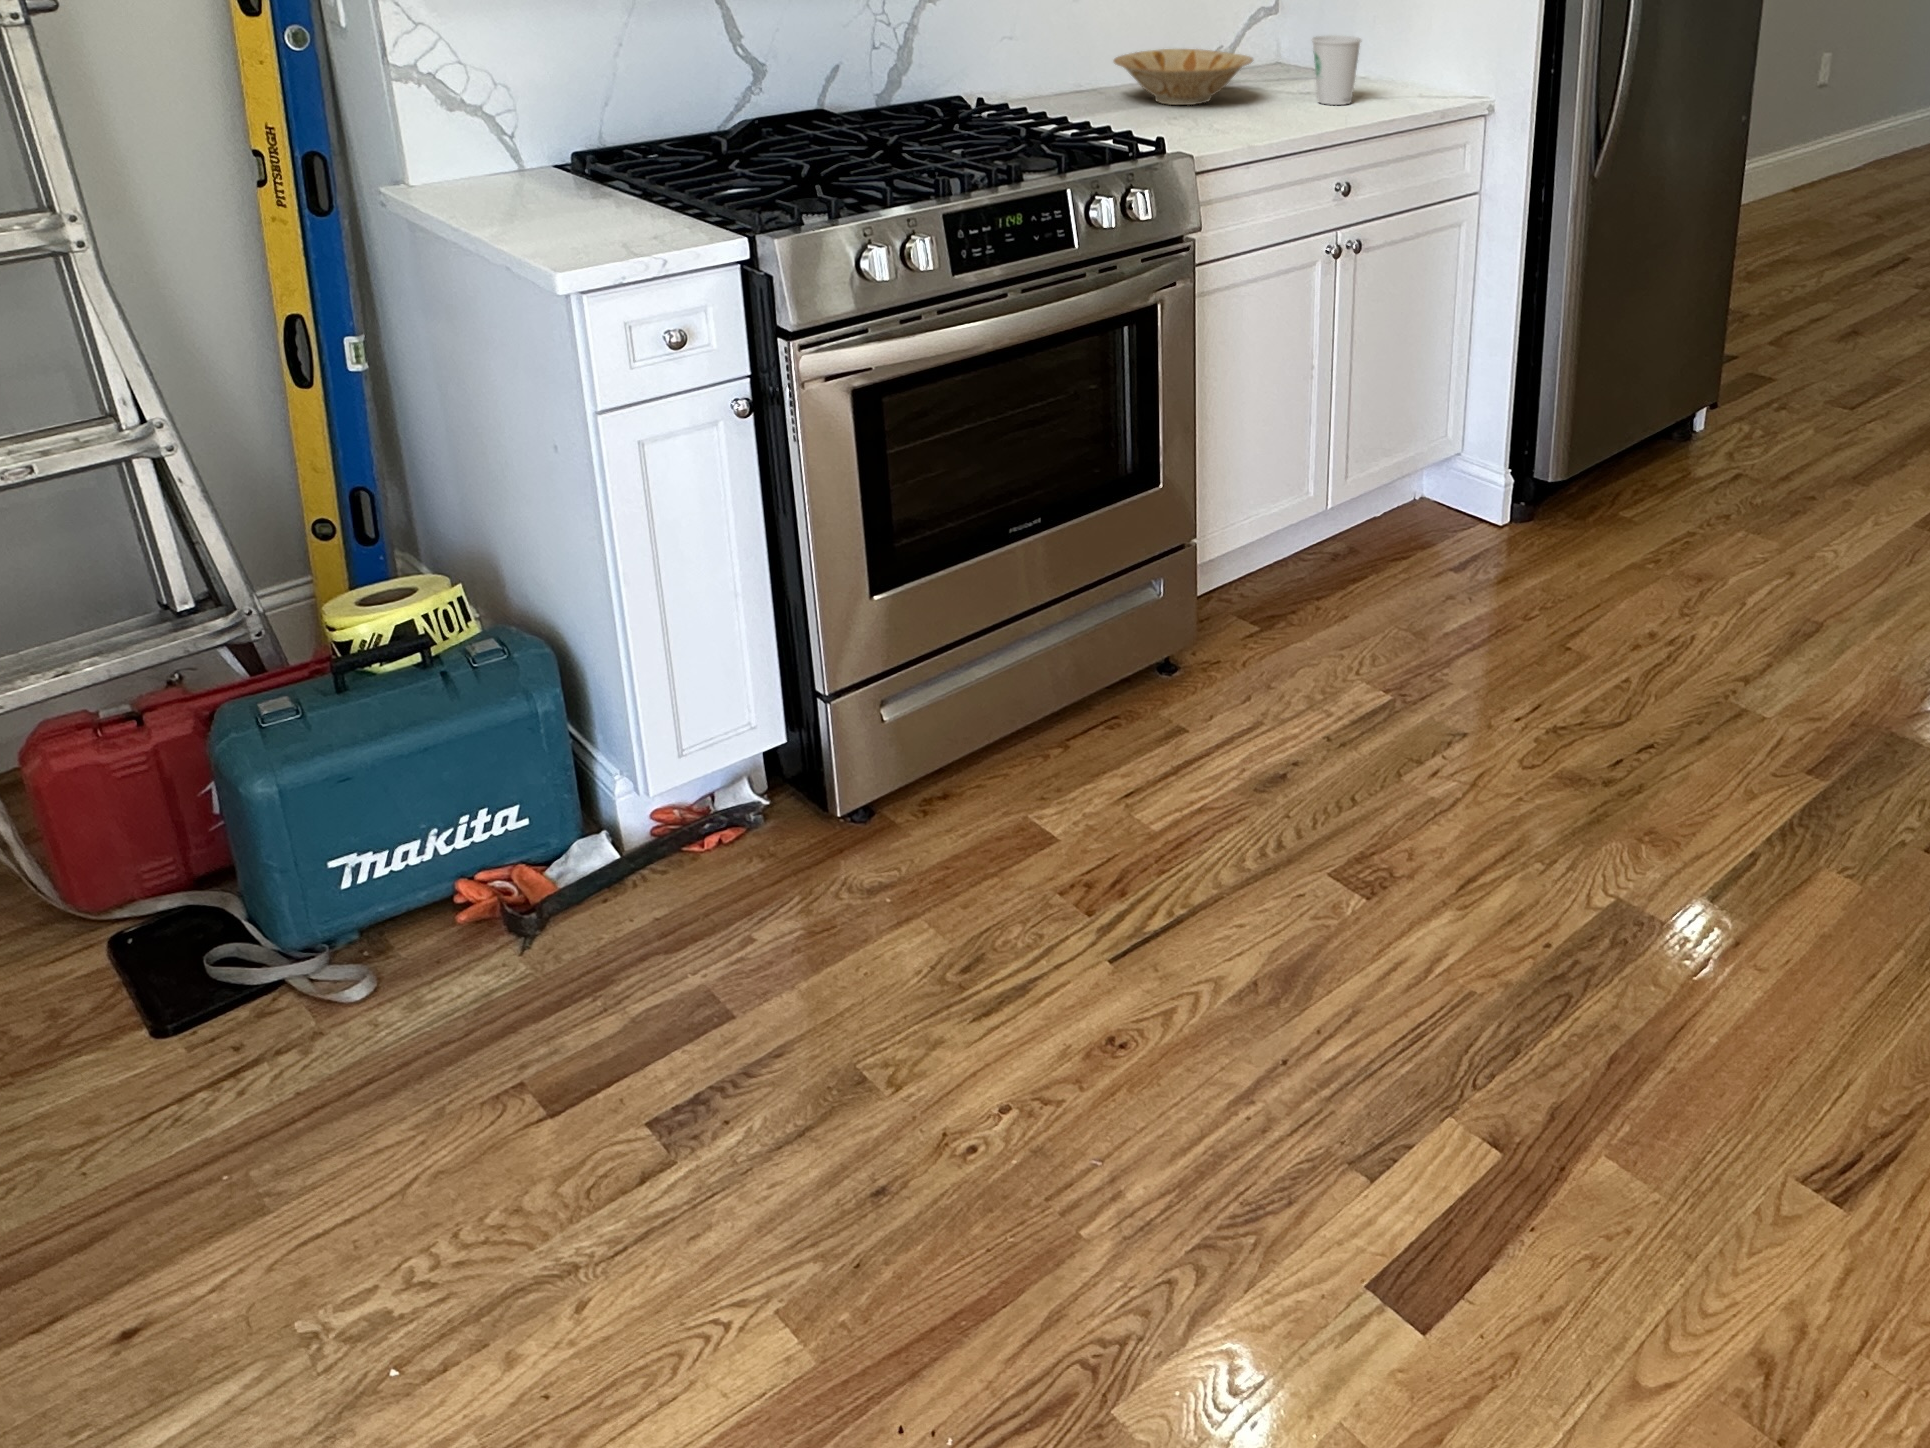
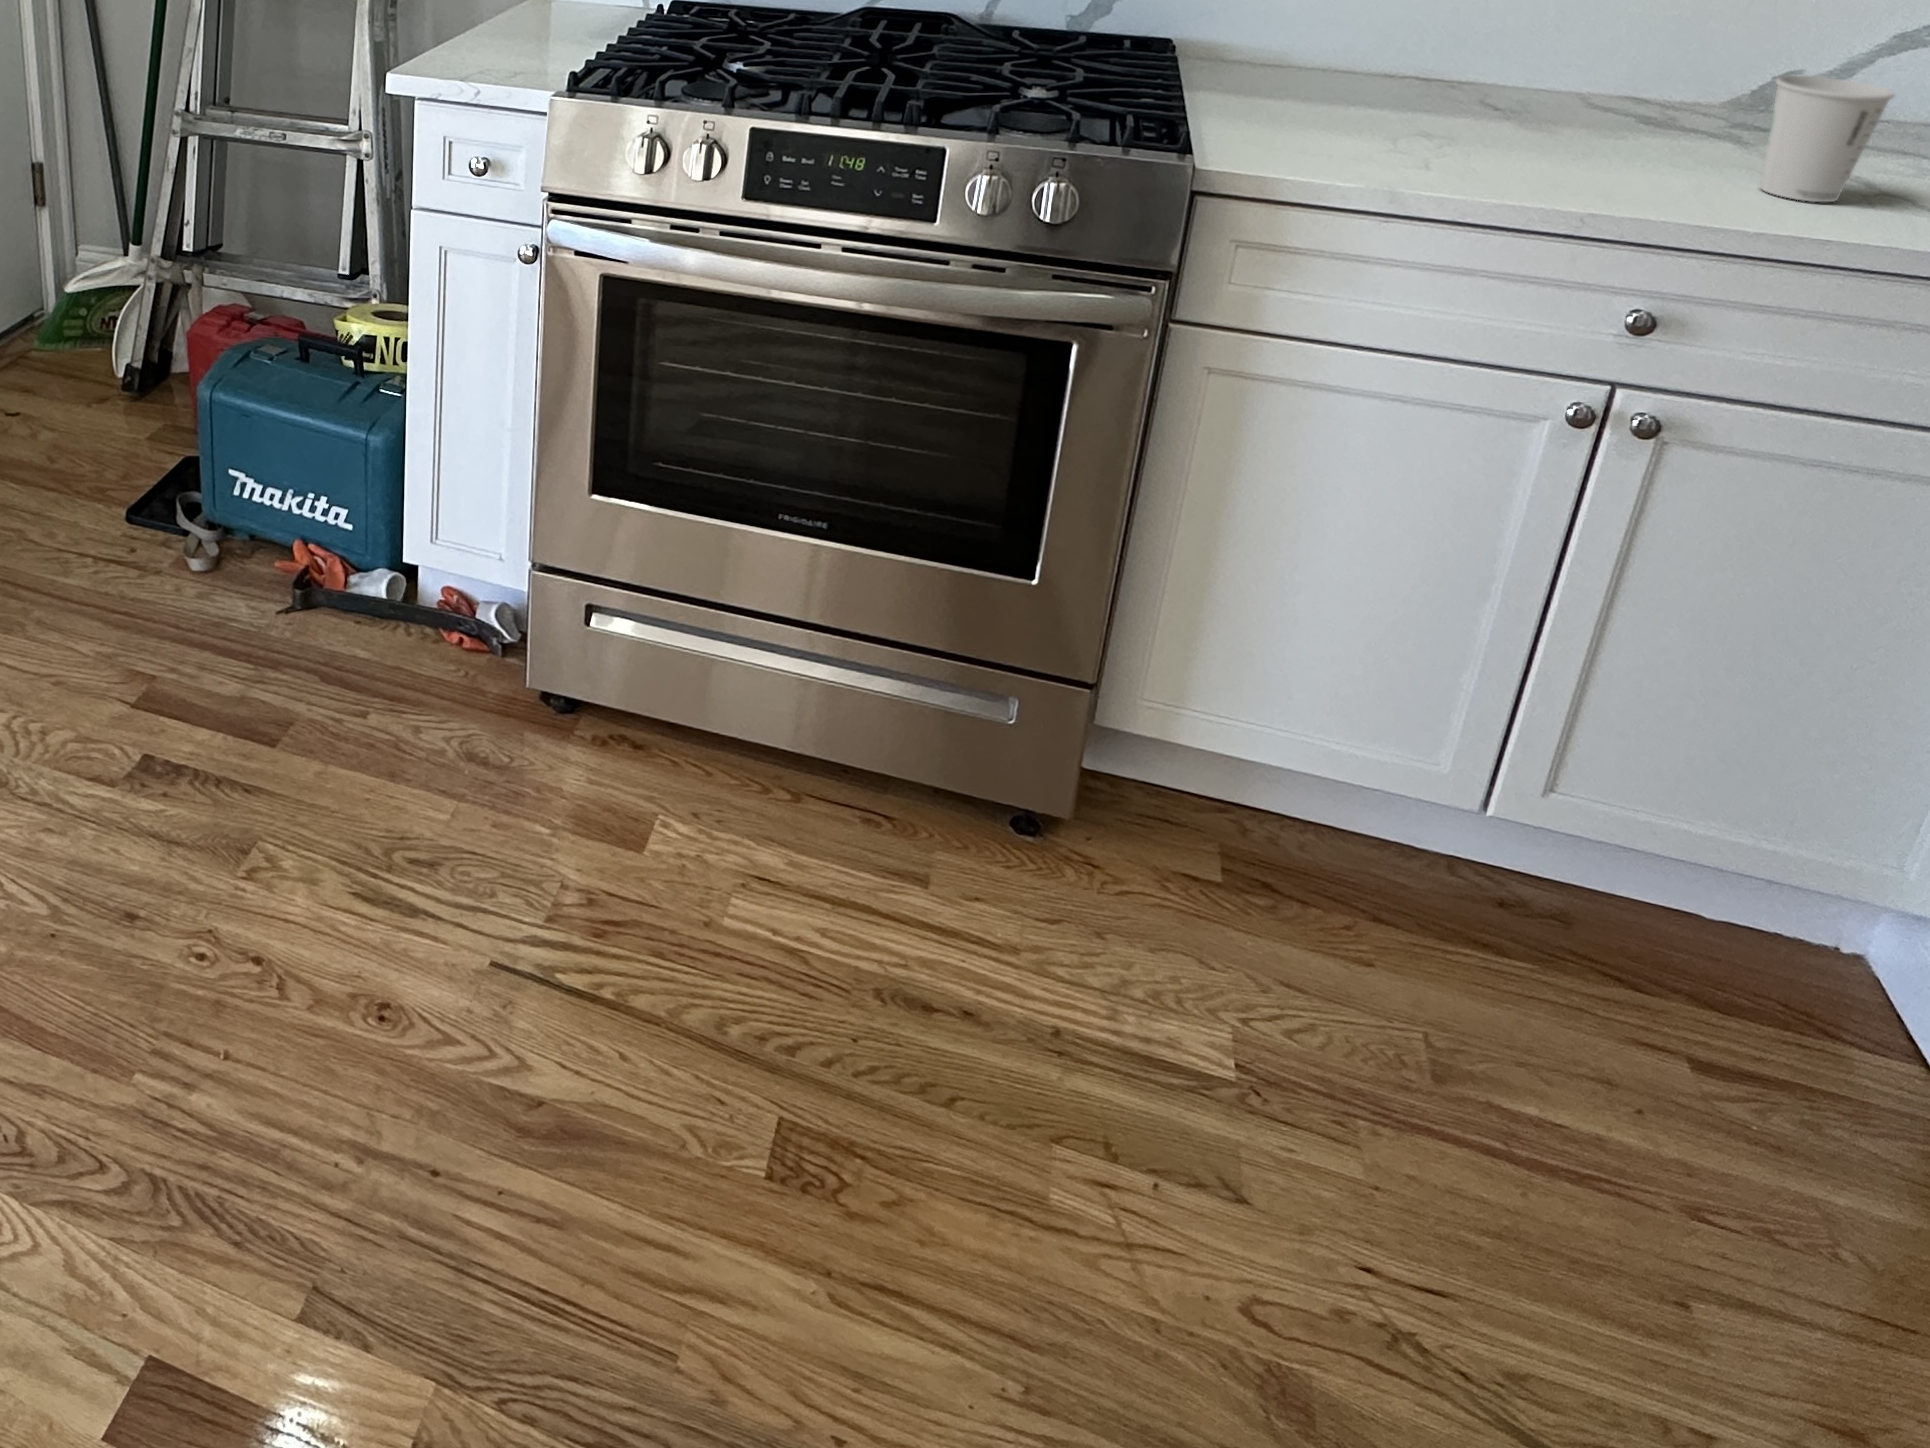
bowl: present [1114,49,1253,105] -> none [1411,44,1676,136]

